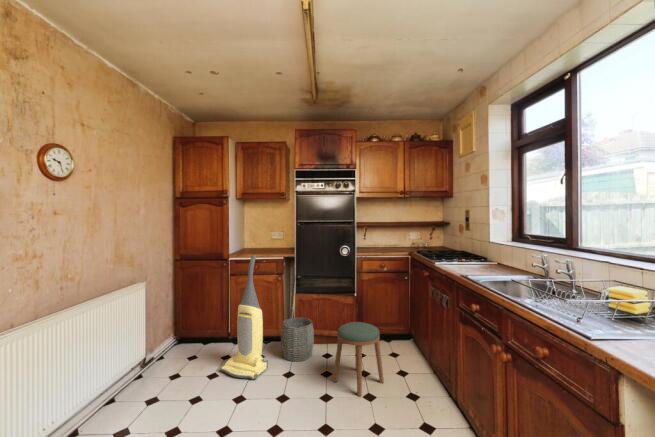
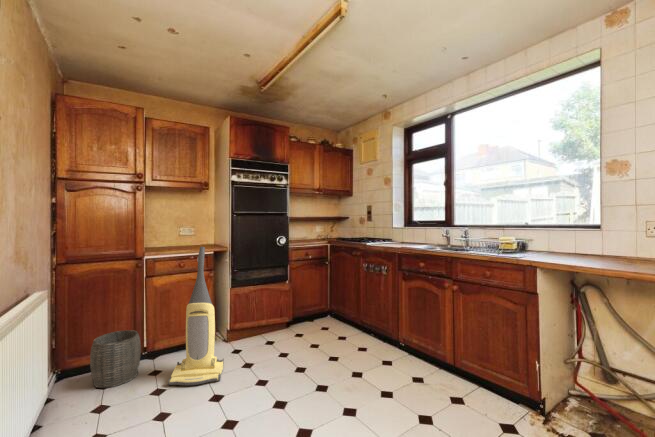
woven basket: present [281,318,314,362] -> present [90,330,141,388]
stool: present [333,322,384,396] -> none [297,301,338,364]

